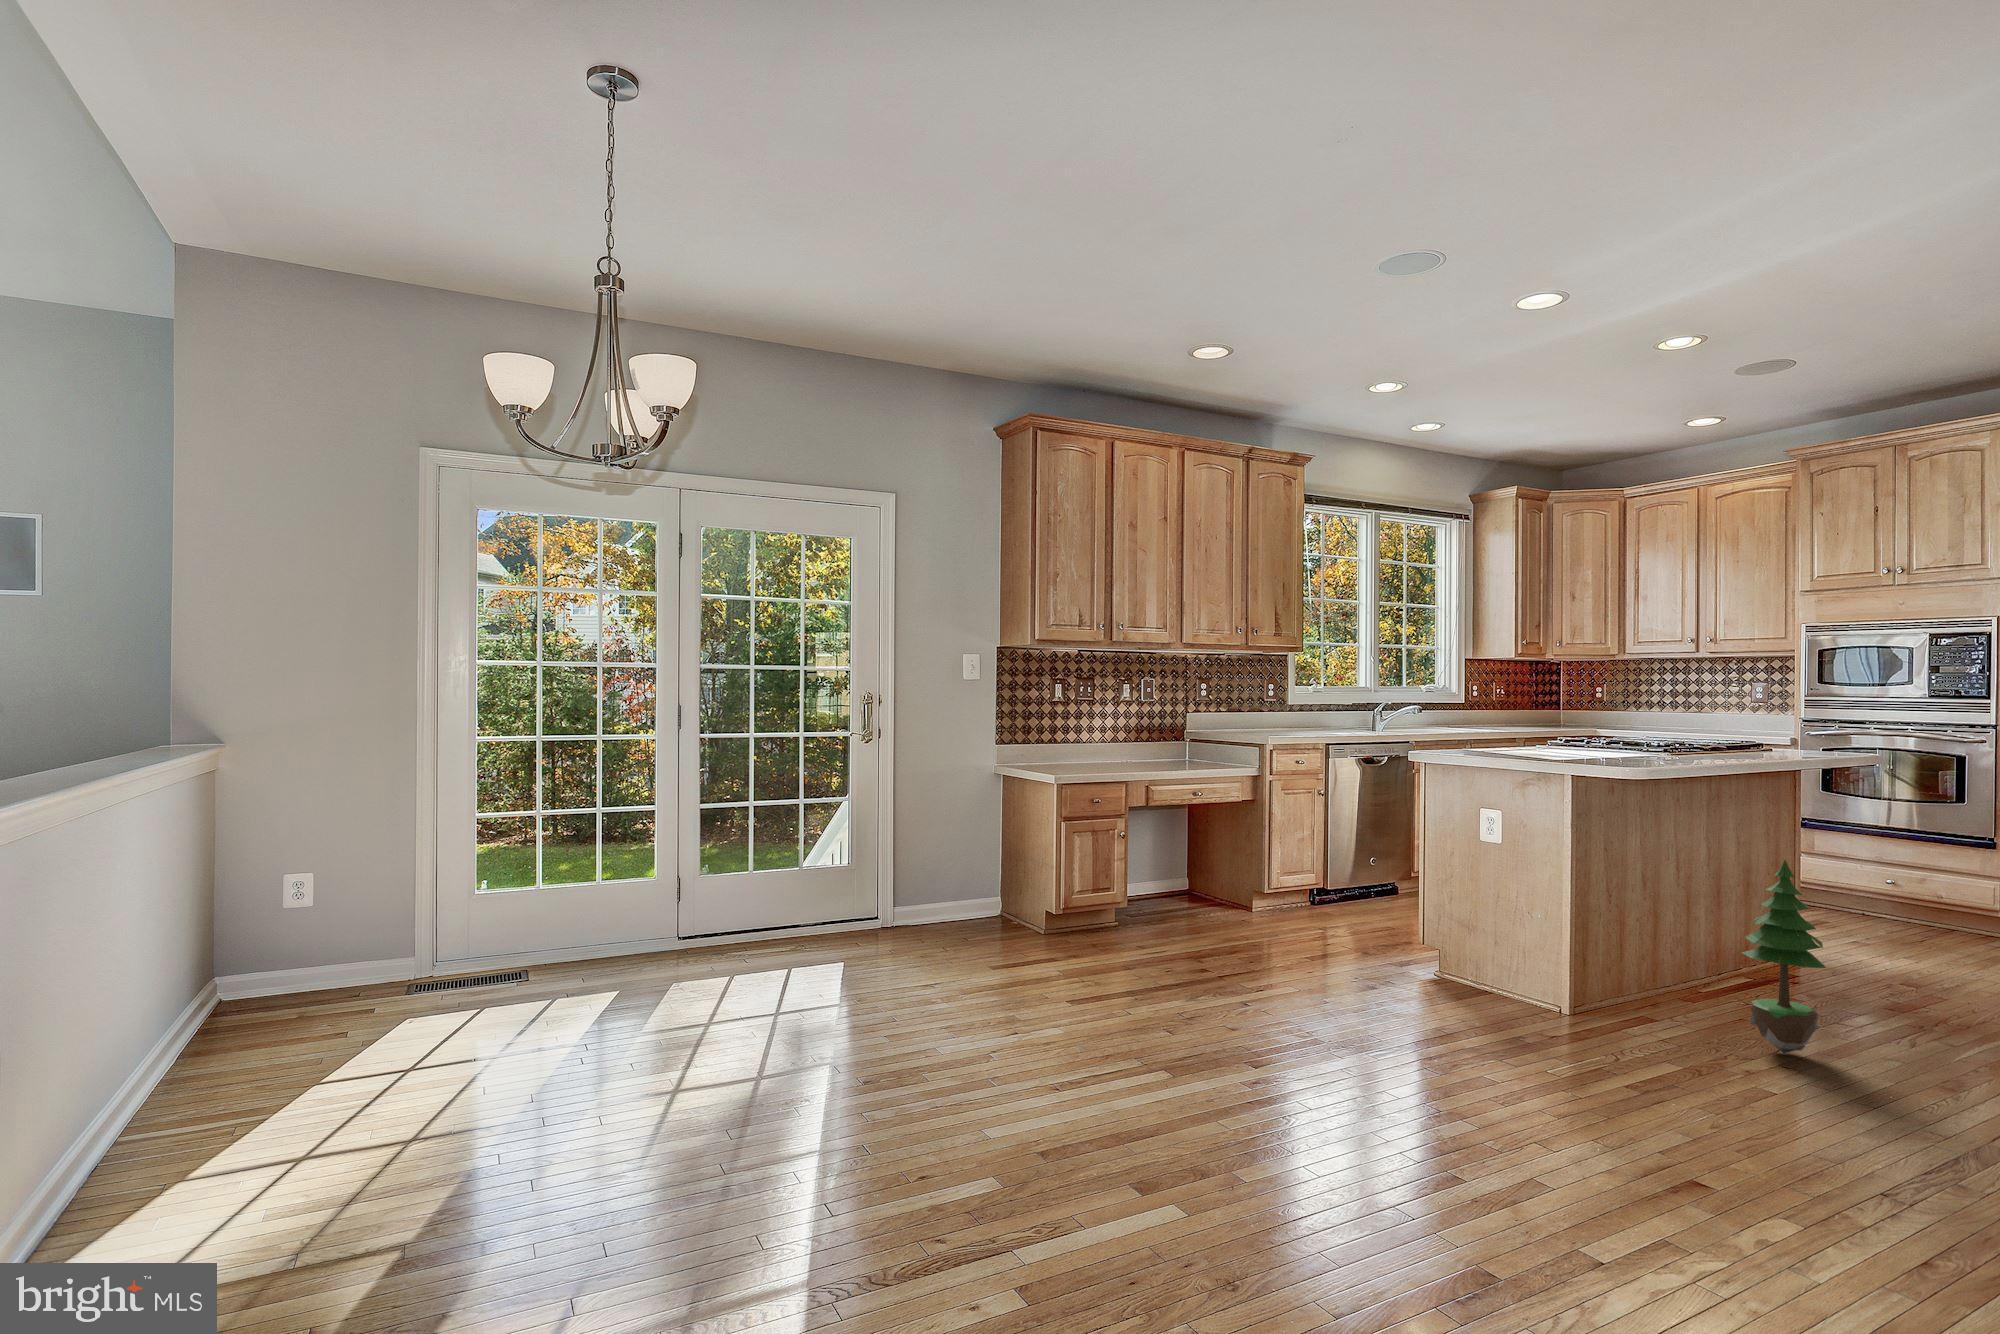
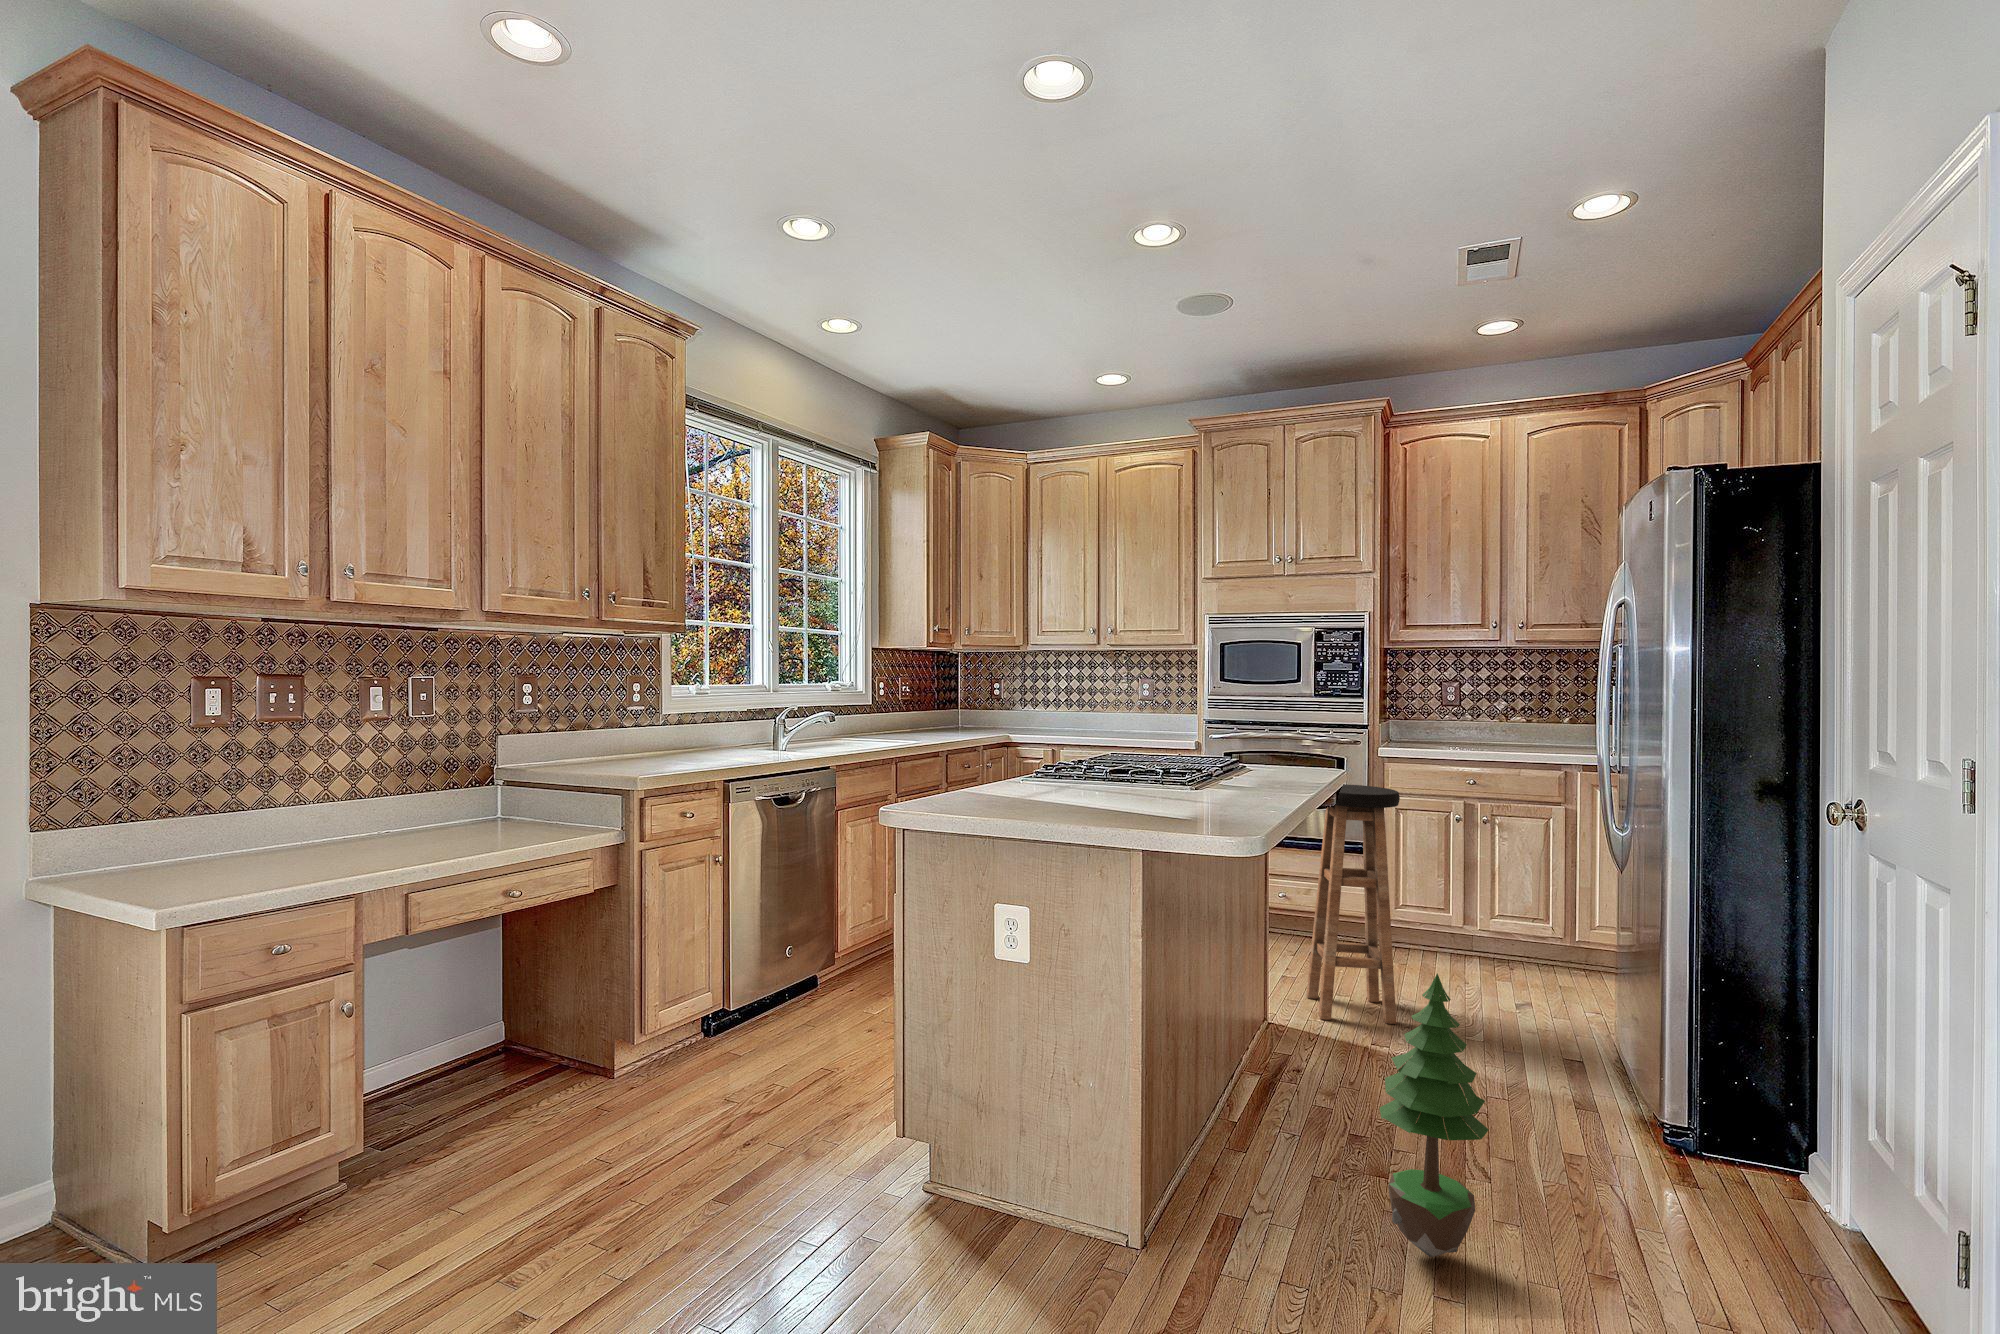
bar stool: none [1845,766,1941,980] -> present [1306,784,1400,1024]

